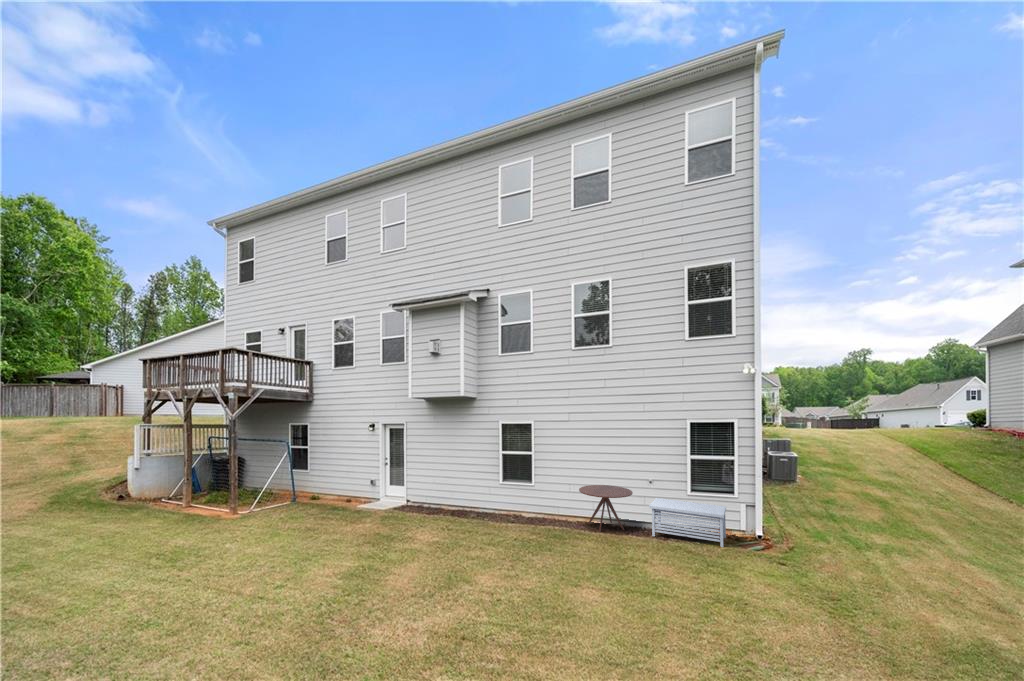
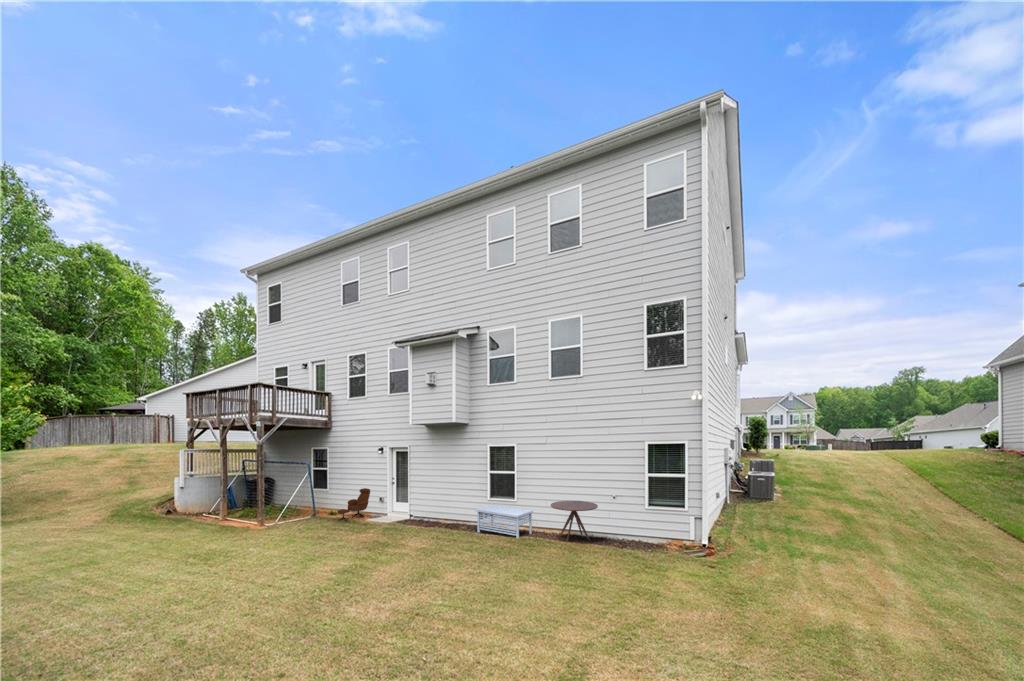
lounge chair: none [323,469,359,506] -> present [337,488,370,520]
storage bench: present [649,498,726,547] -> present [476,505,533,538]

